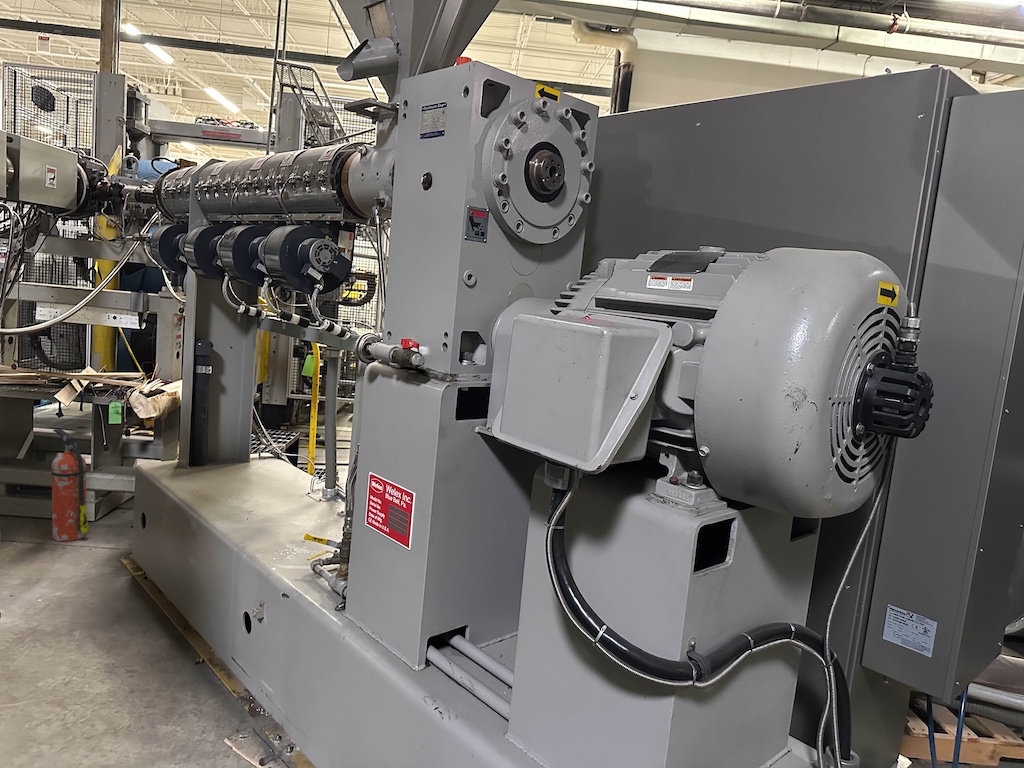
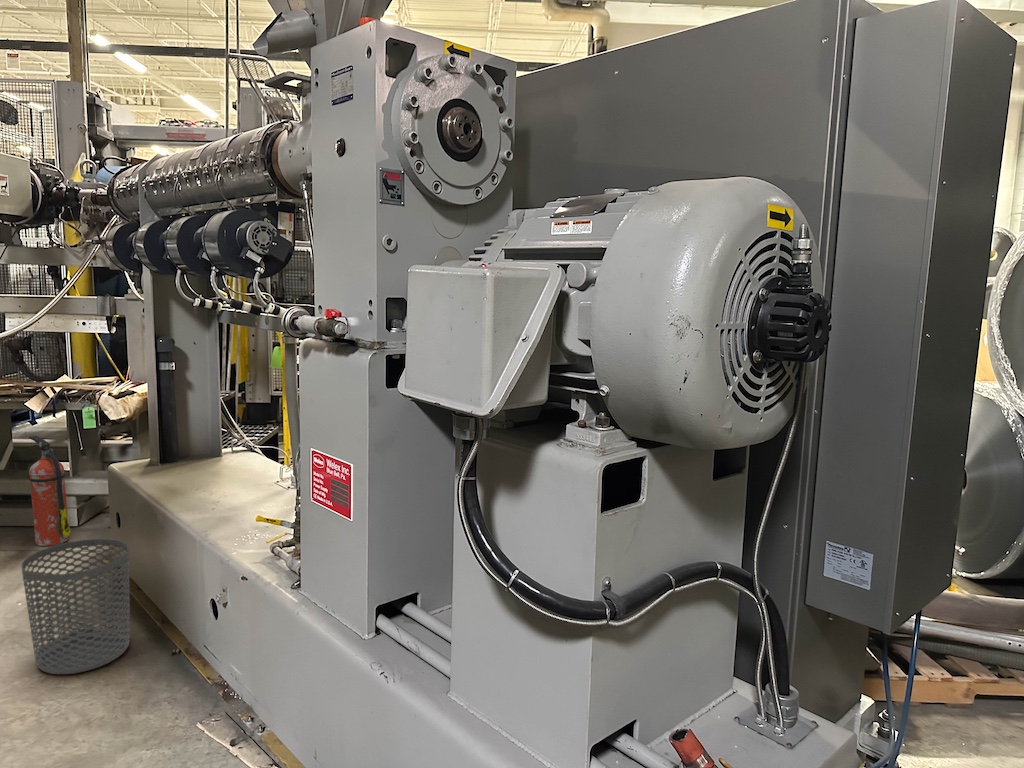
waste bin: none [54,542,159,679] -> present [22,539,130,674]

